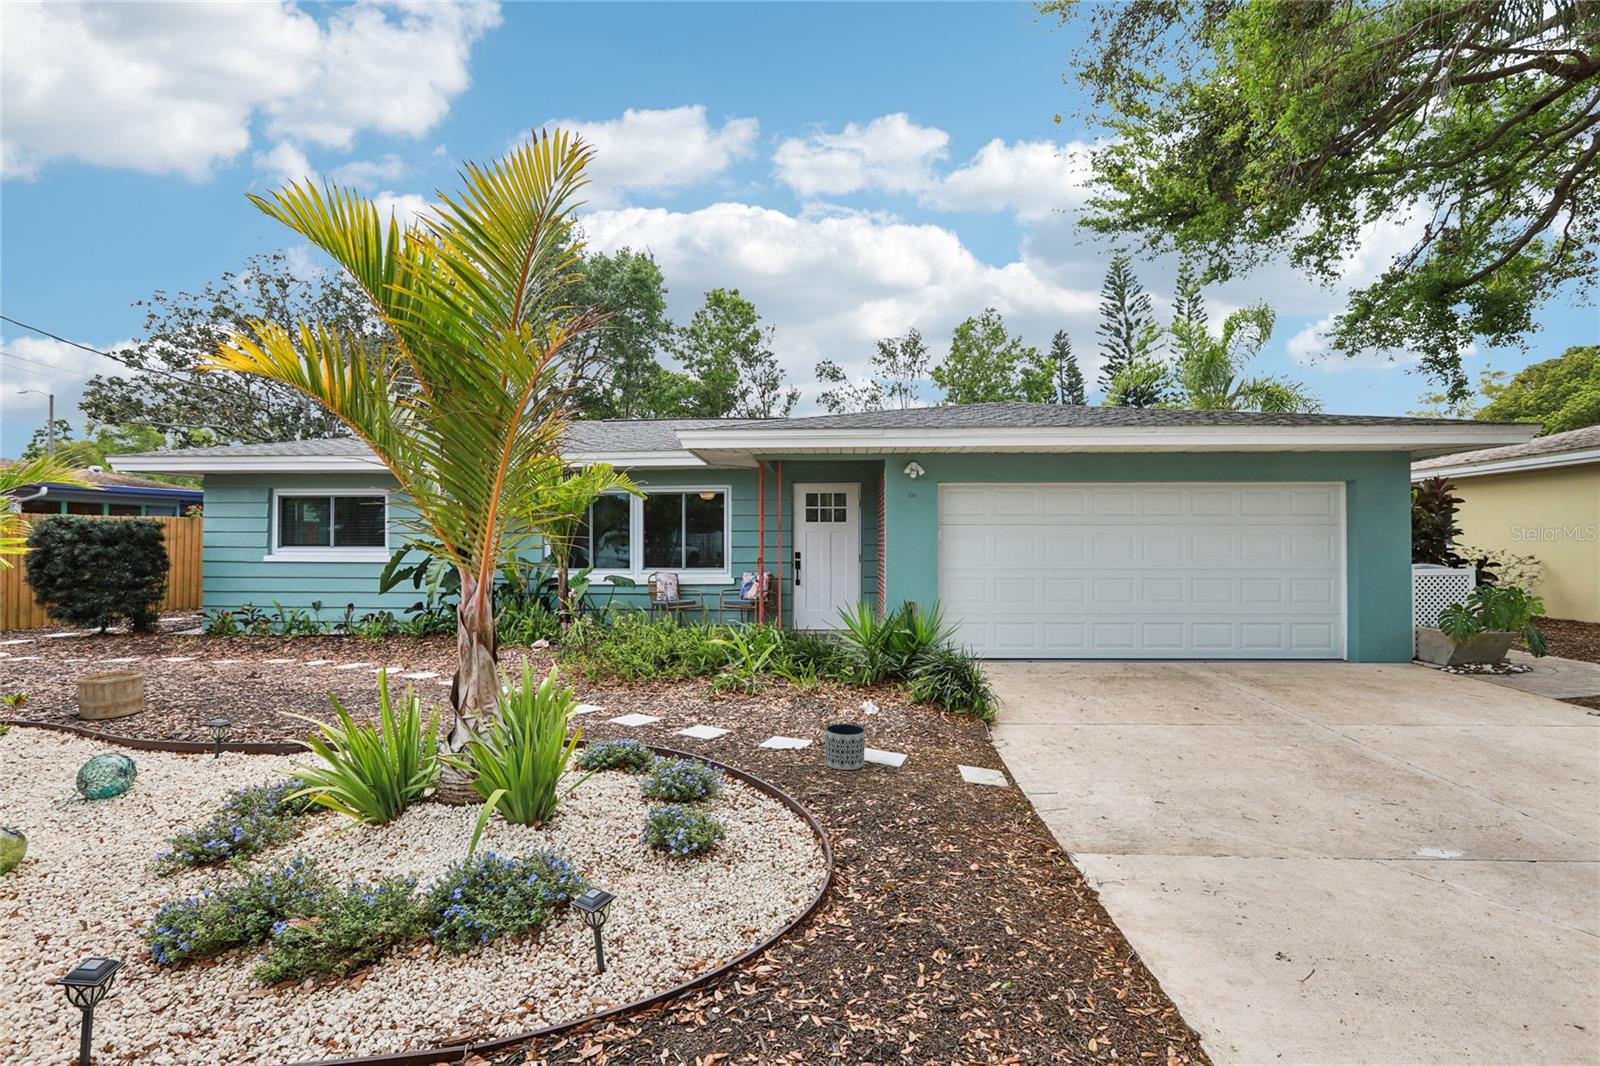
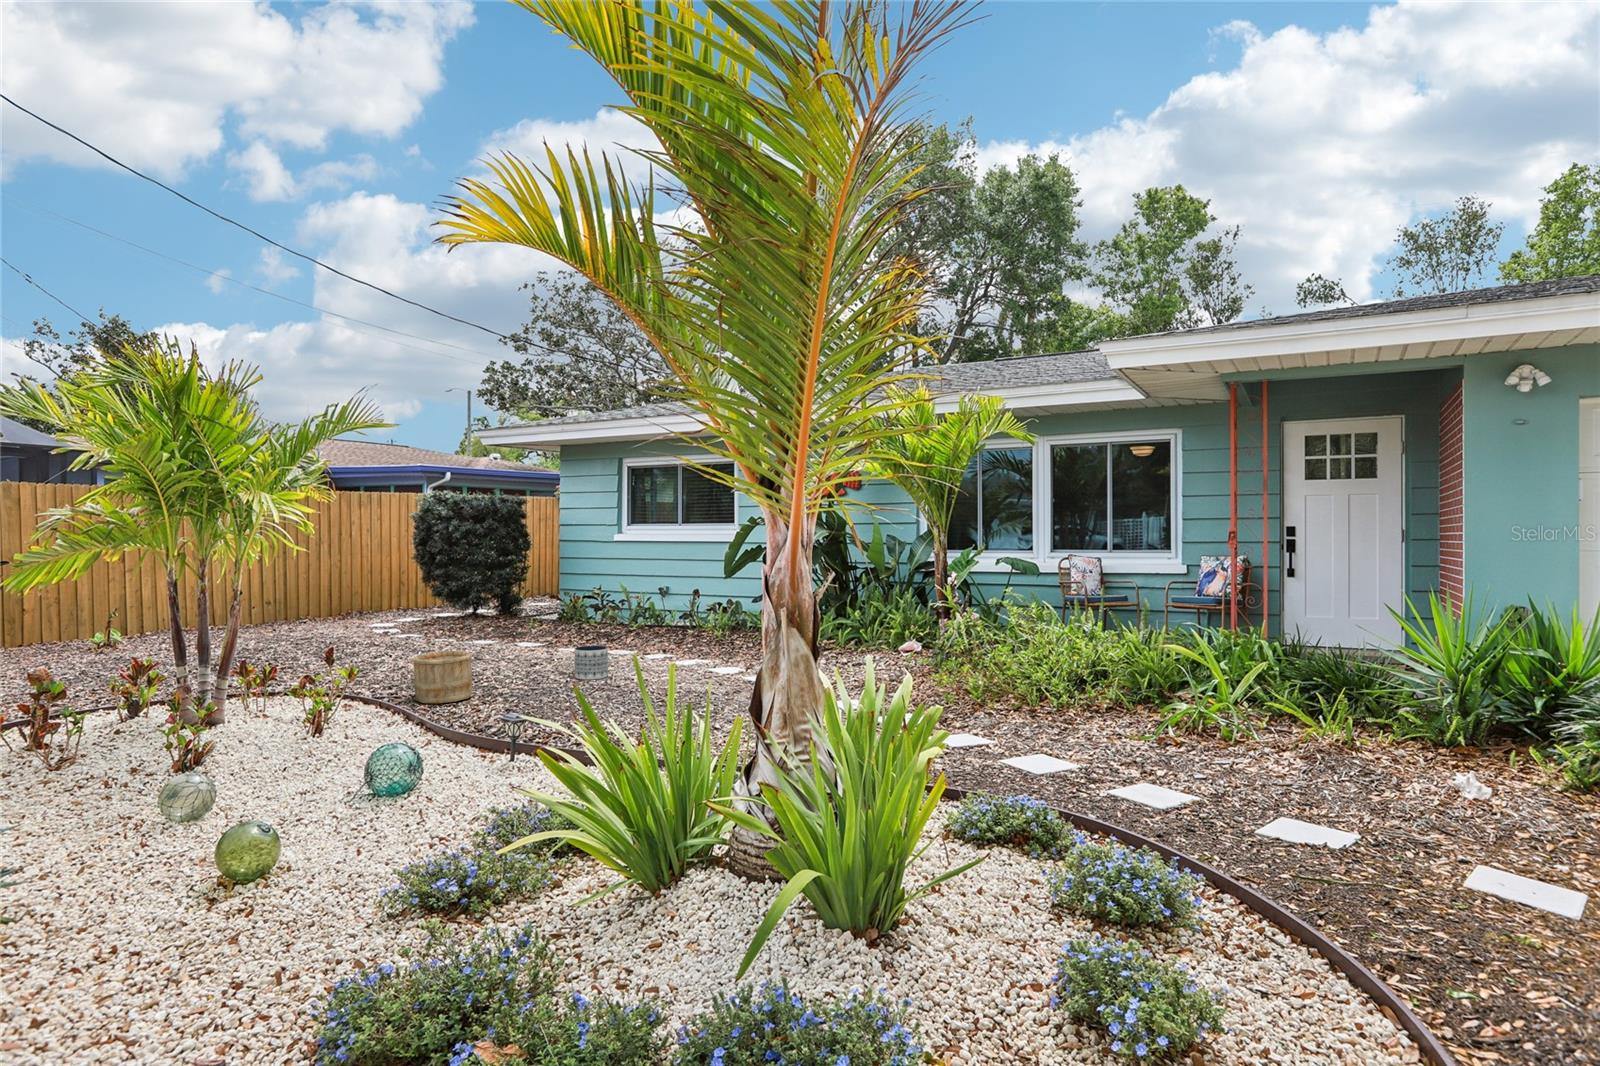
planter: present [825,724,865,770] -> present [575,646,608,680]

